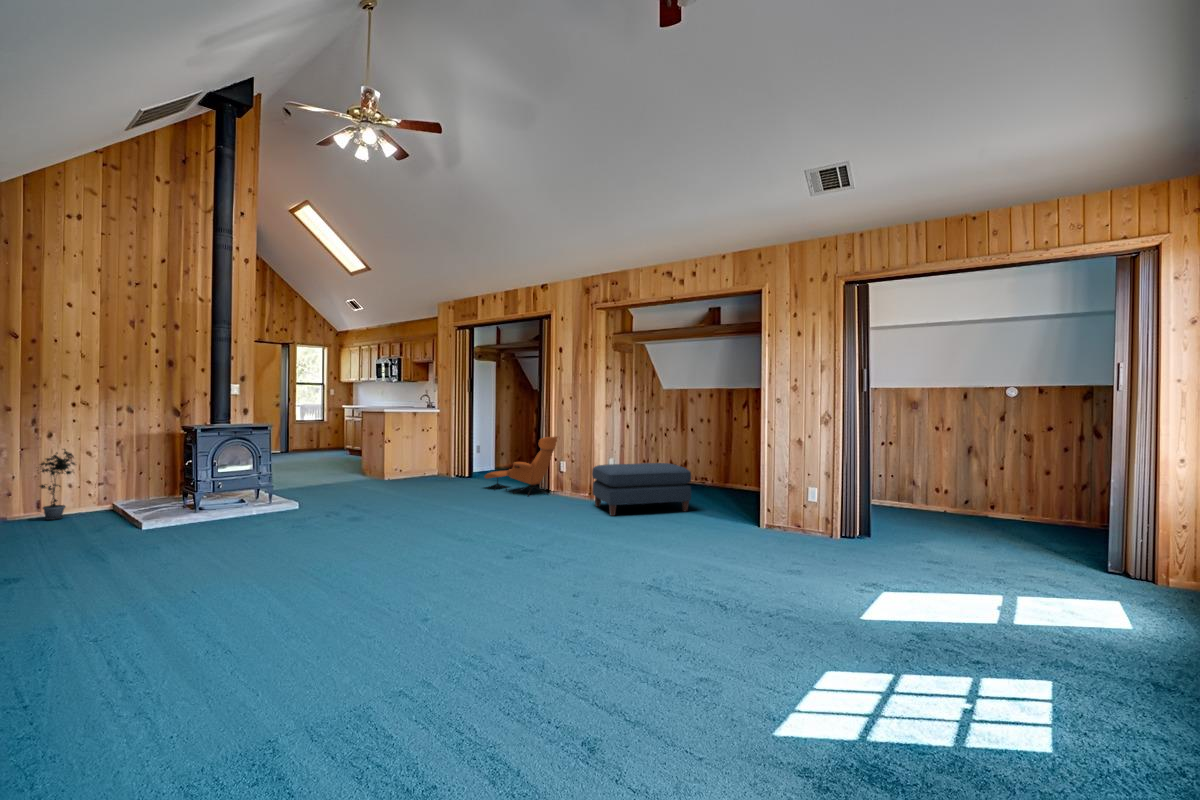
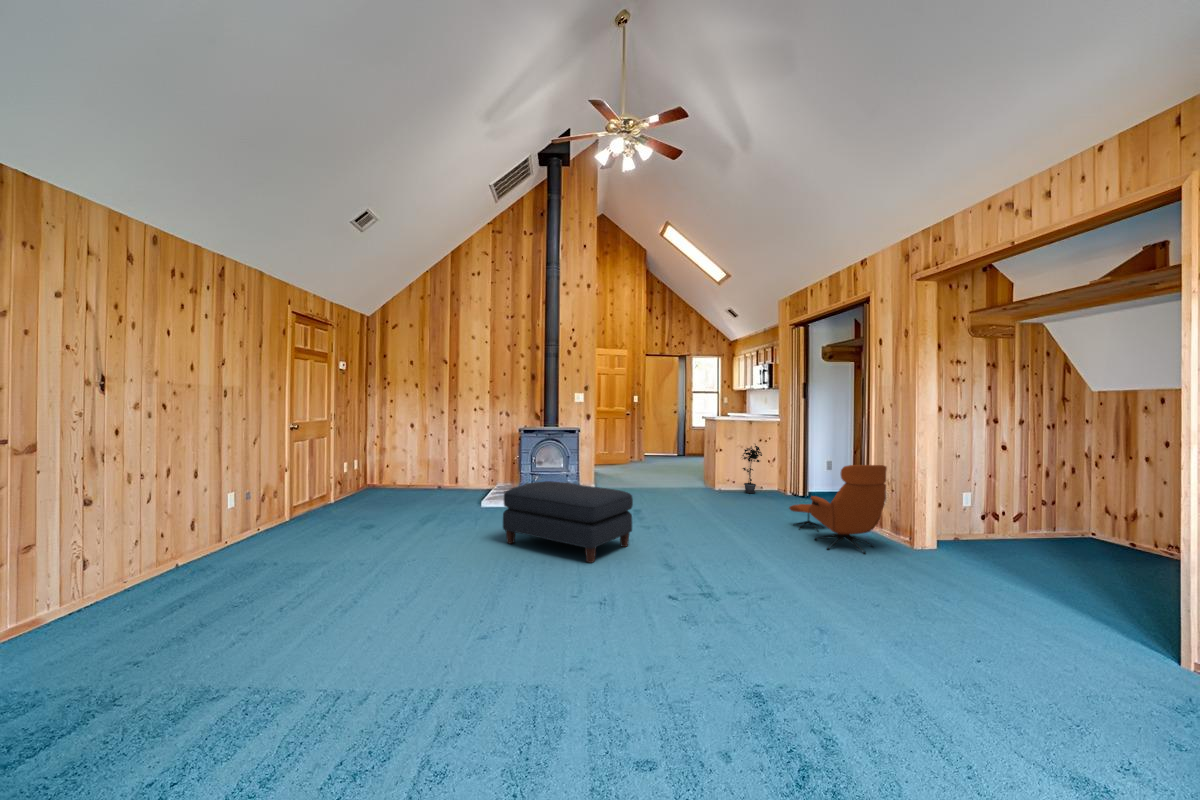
potted plant: present [40,449,75,520] -> present [742,444,762,493]
ottoman: present [592,463,691,516] -> present [503,481,633,563]

